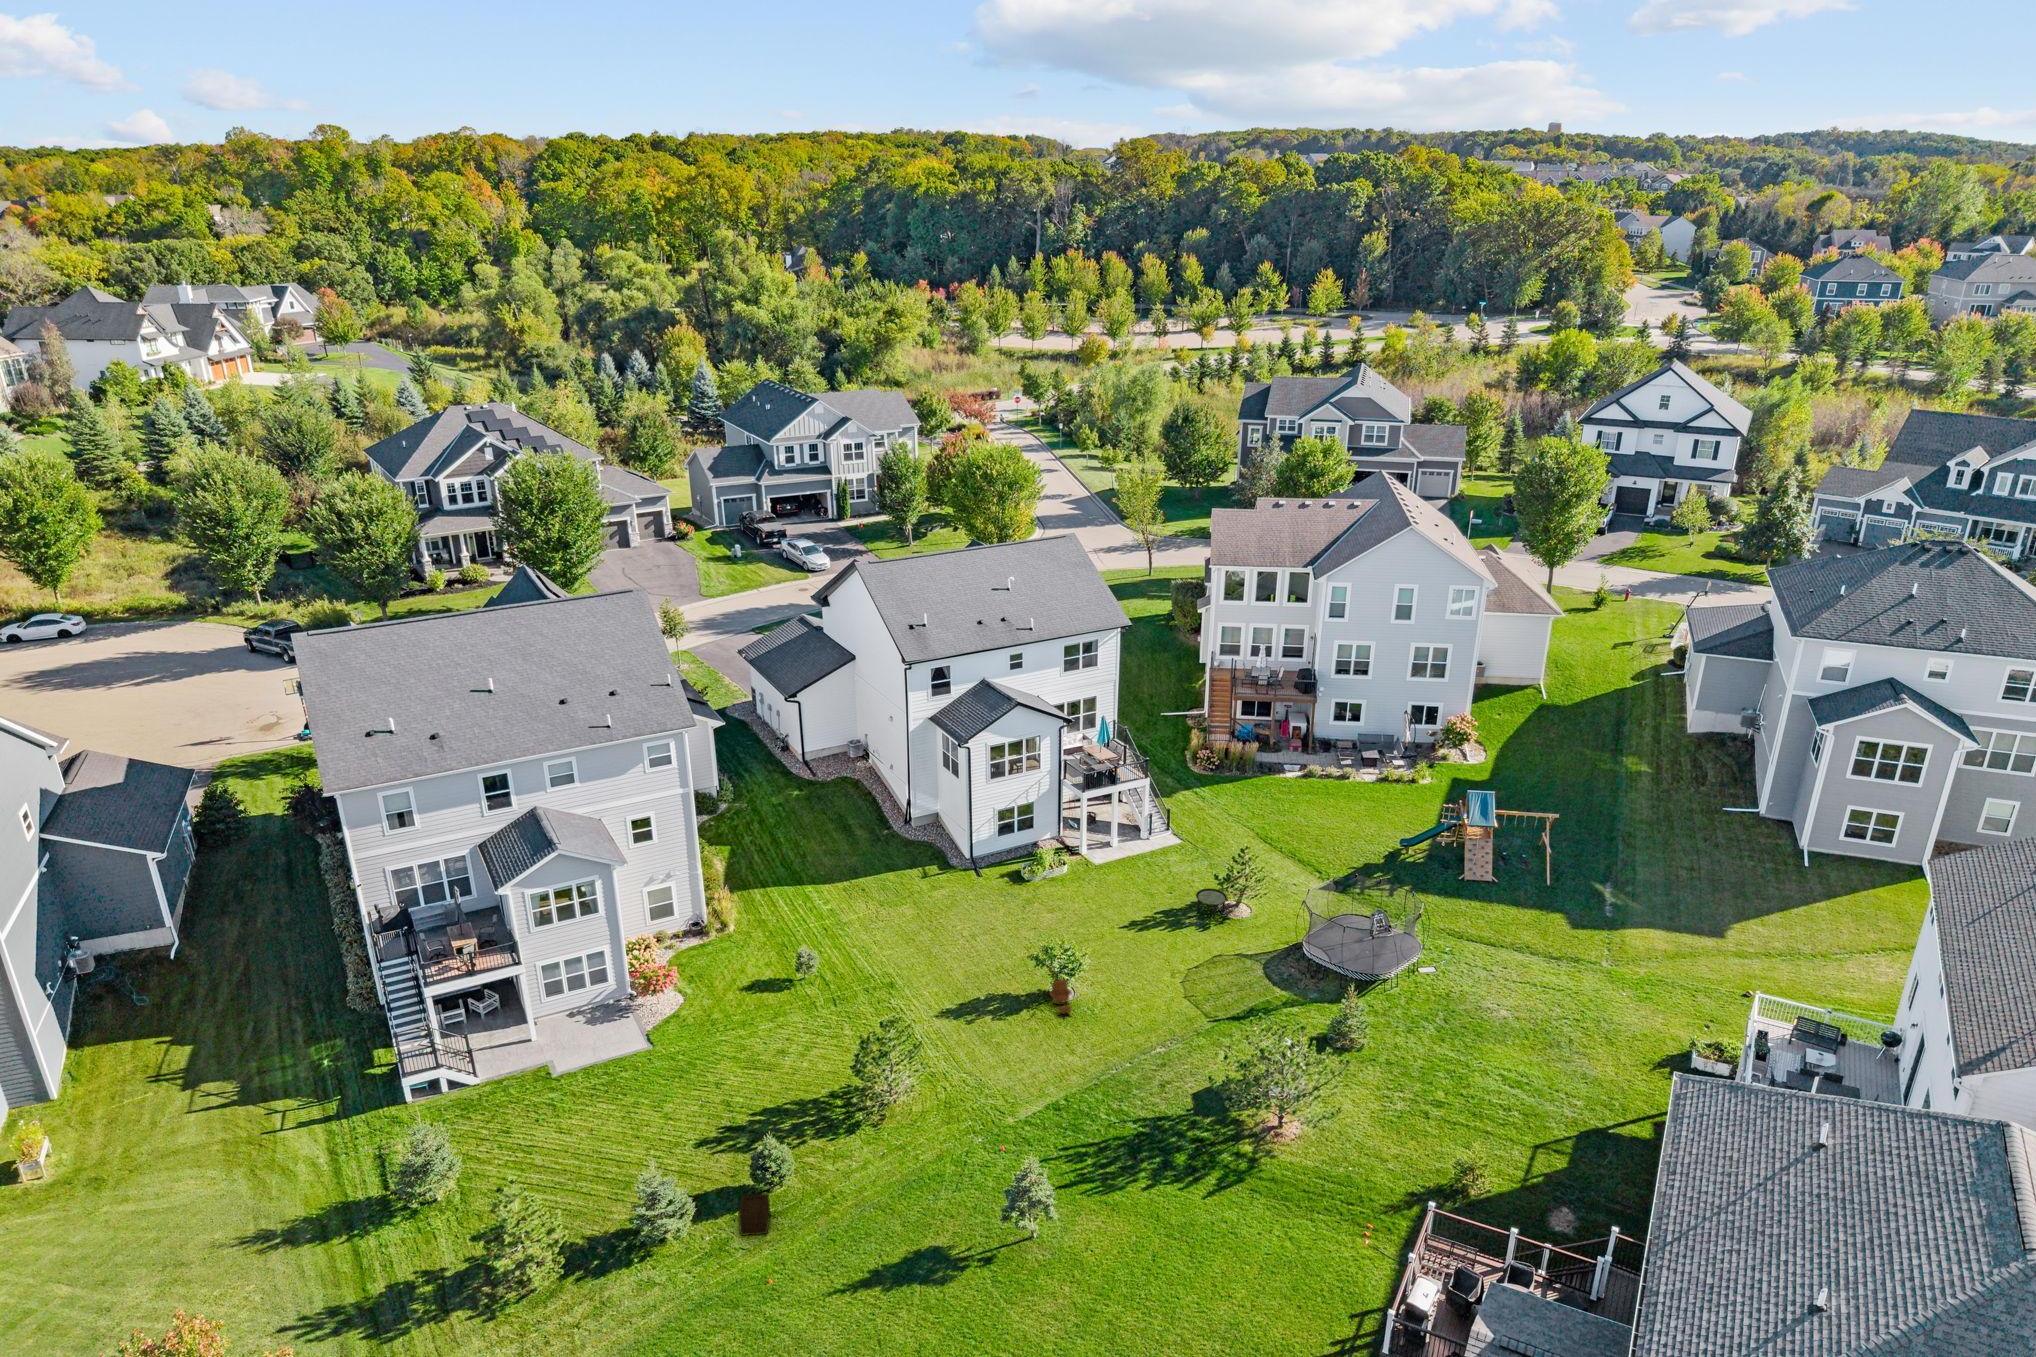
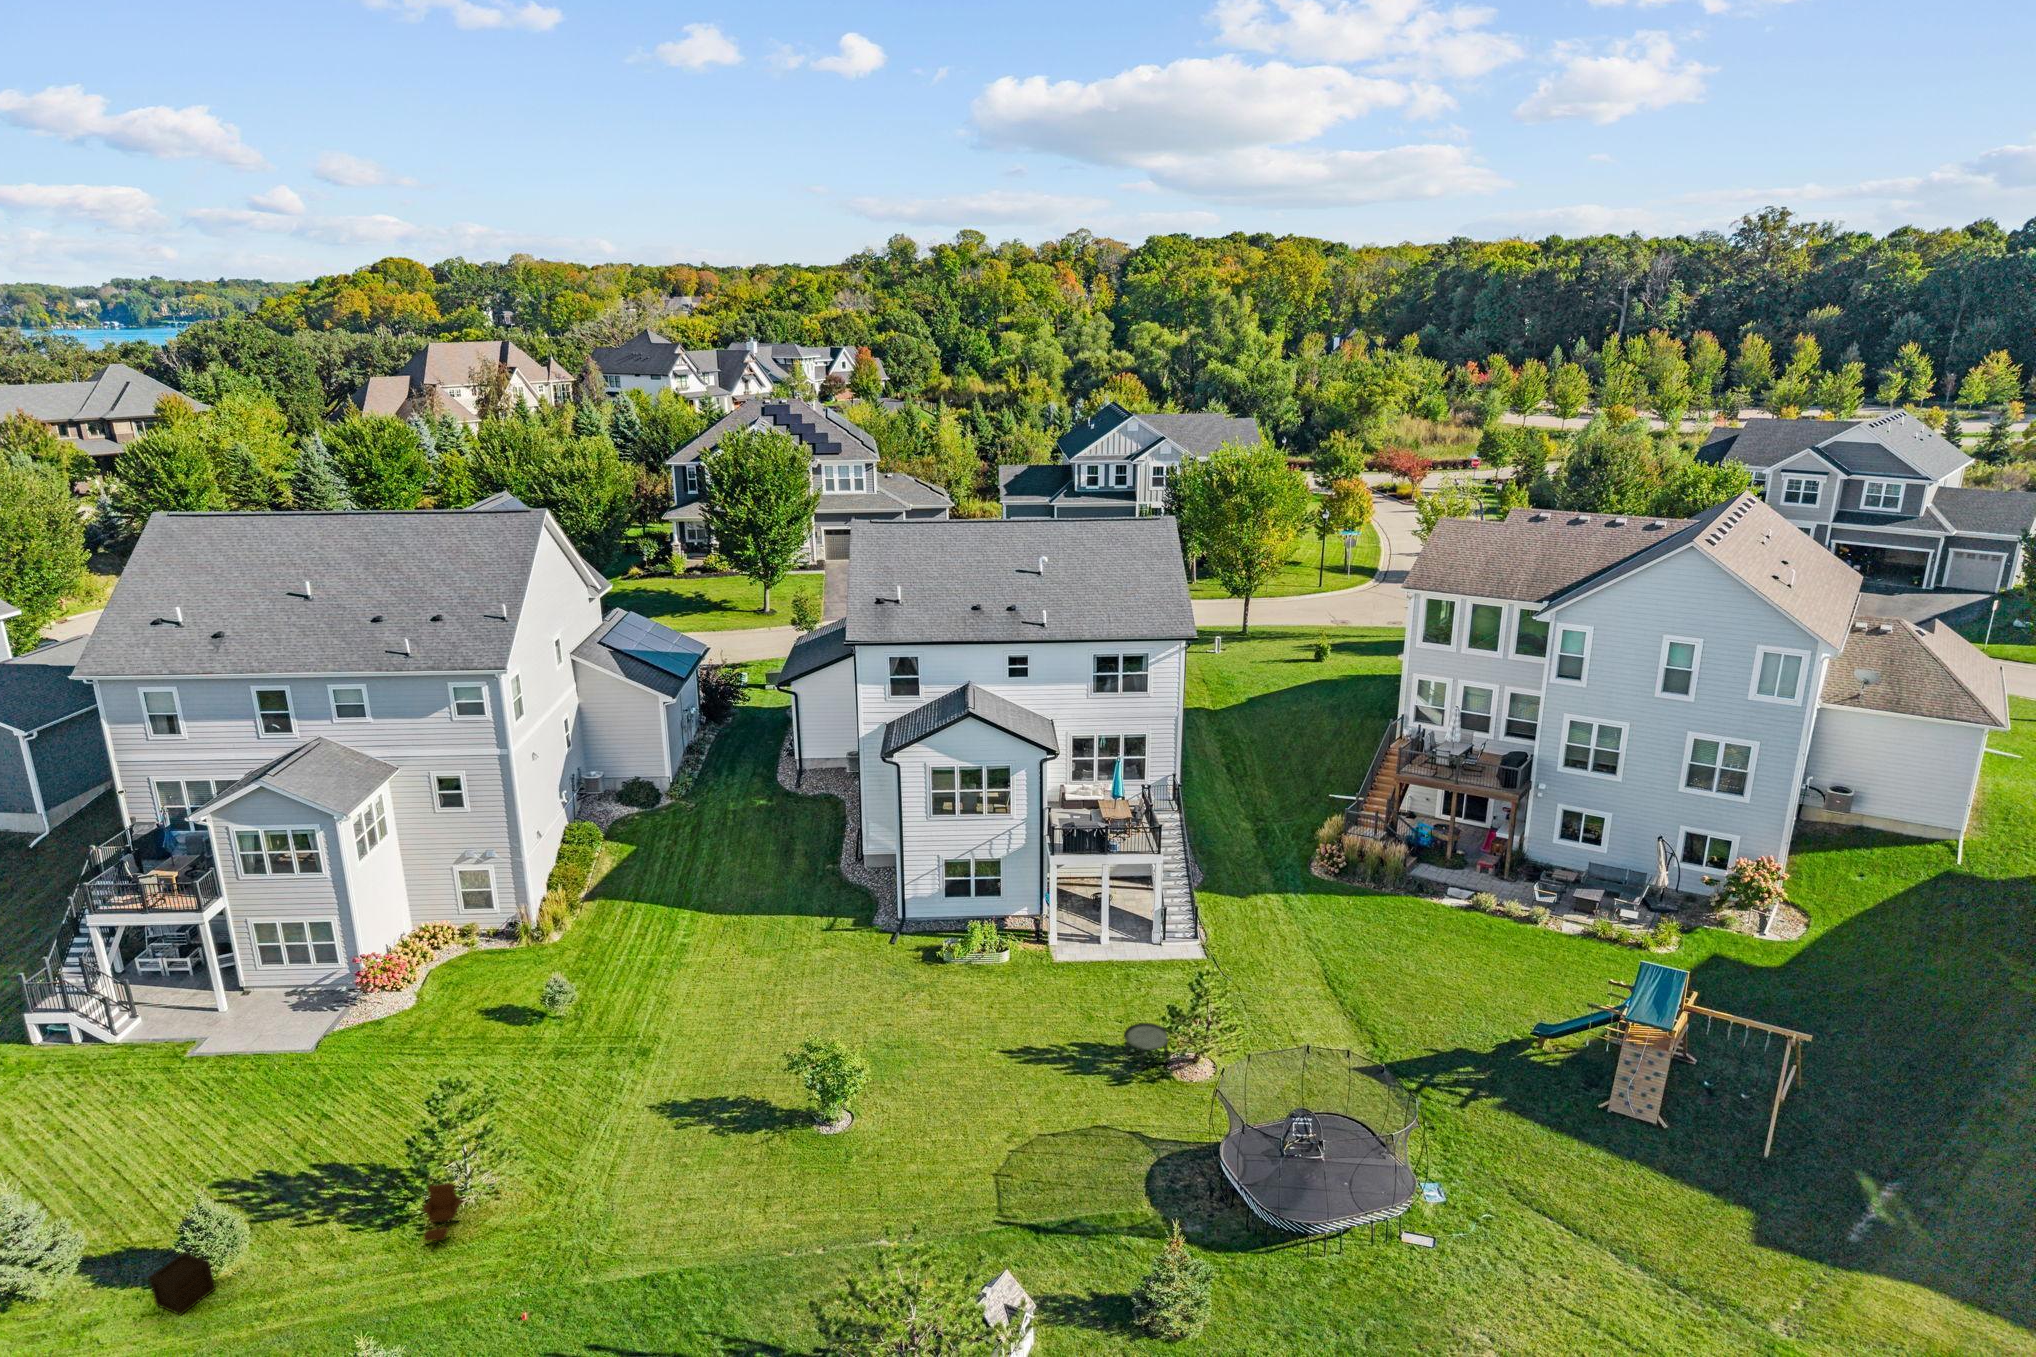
lounge chair: present [1050,980,1072,1015] -> present [423,1183,462,1248]

